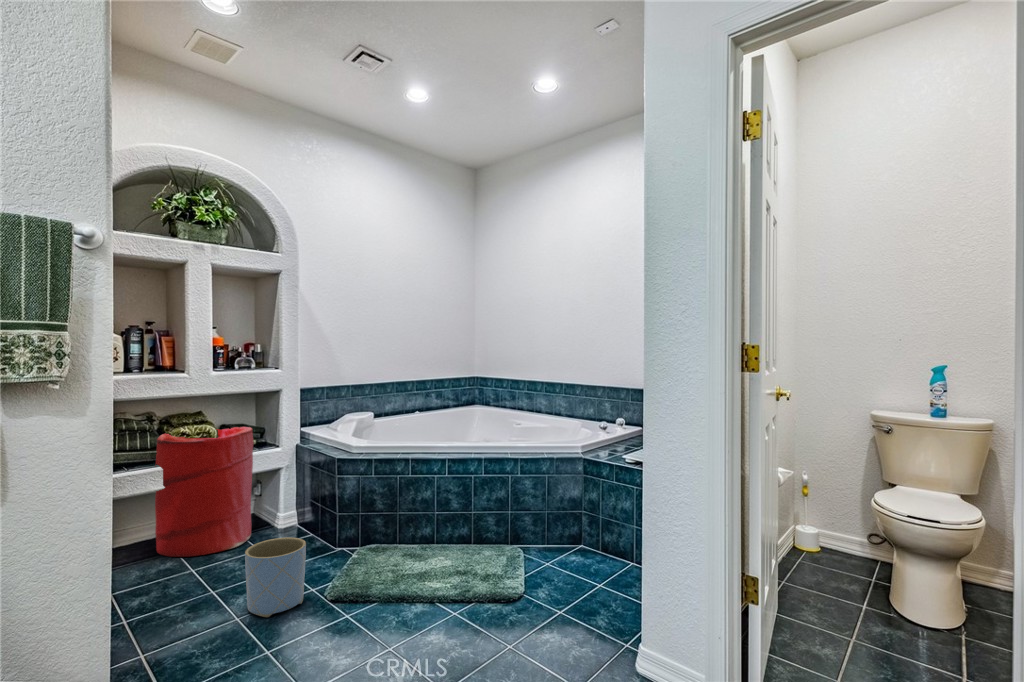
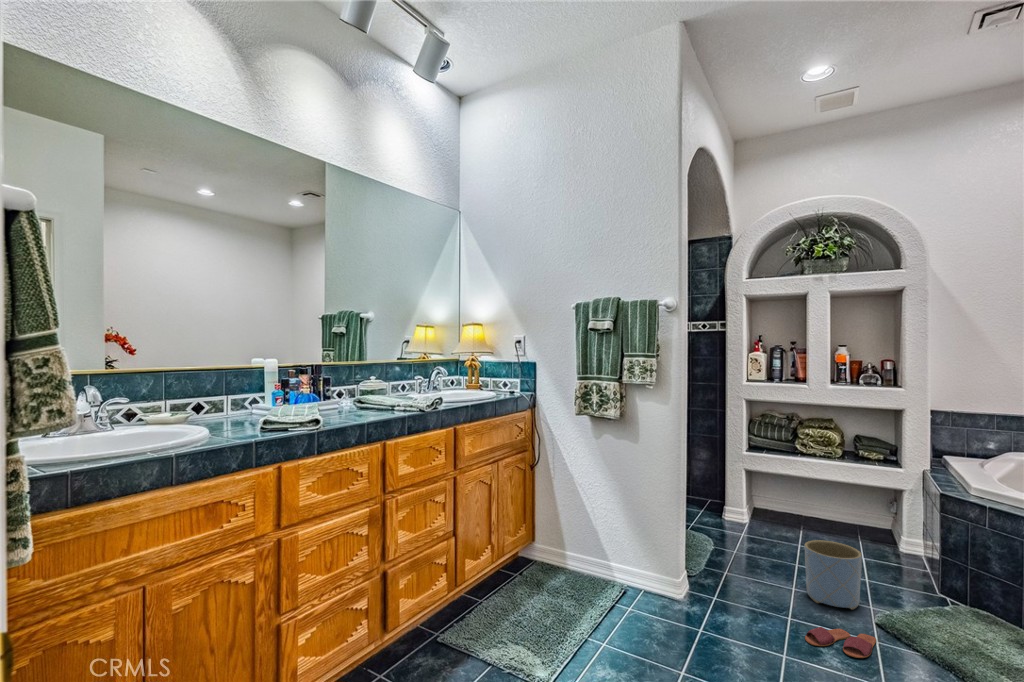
laundry hamper: present [155,427,254,557] -> none [788,433,873,546]
slippers: none [292,617,354,663] -> present [805,627,876,658]

